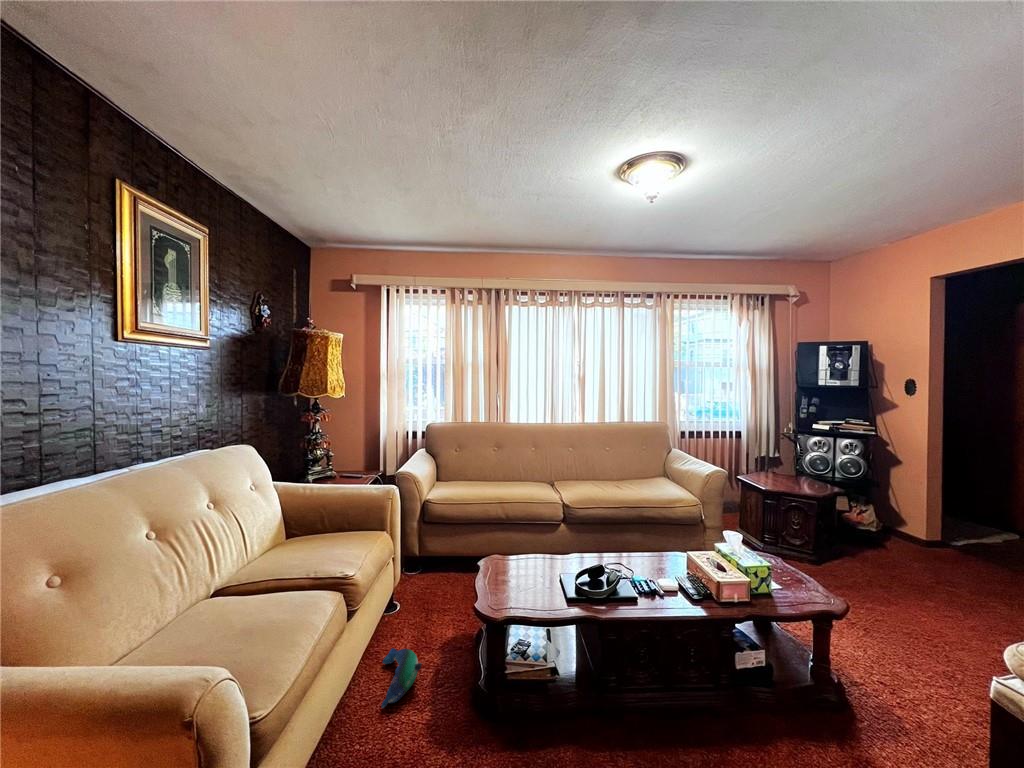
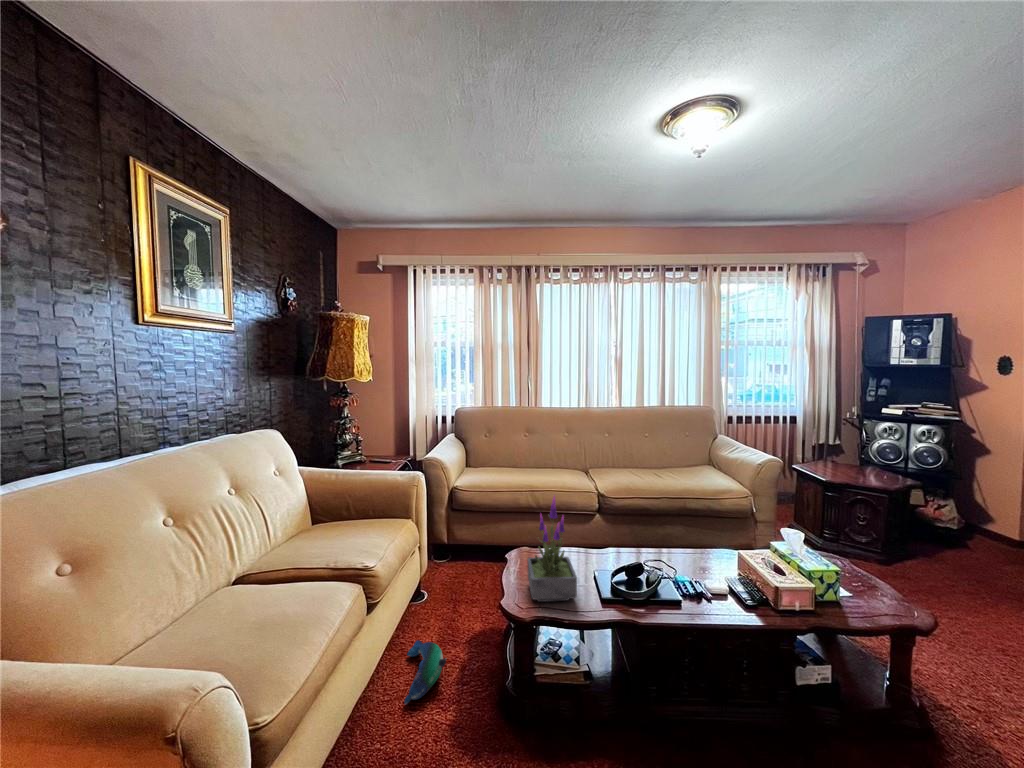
potted plant: none [500,503,545,603] -> present [528,496,577,602]

